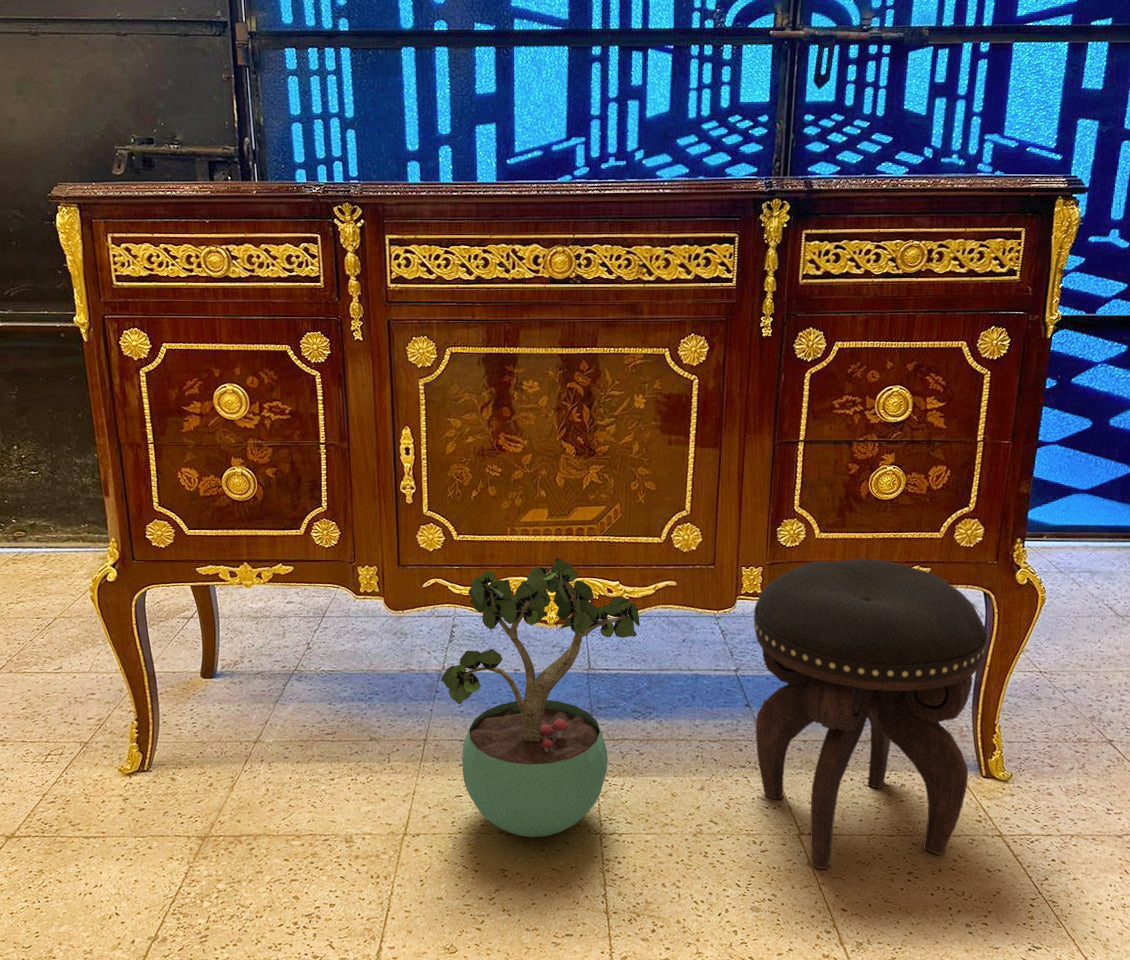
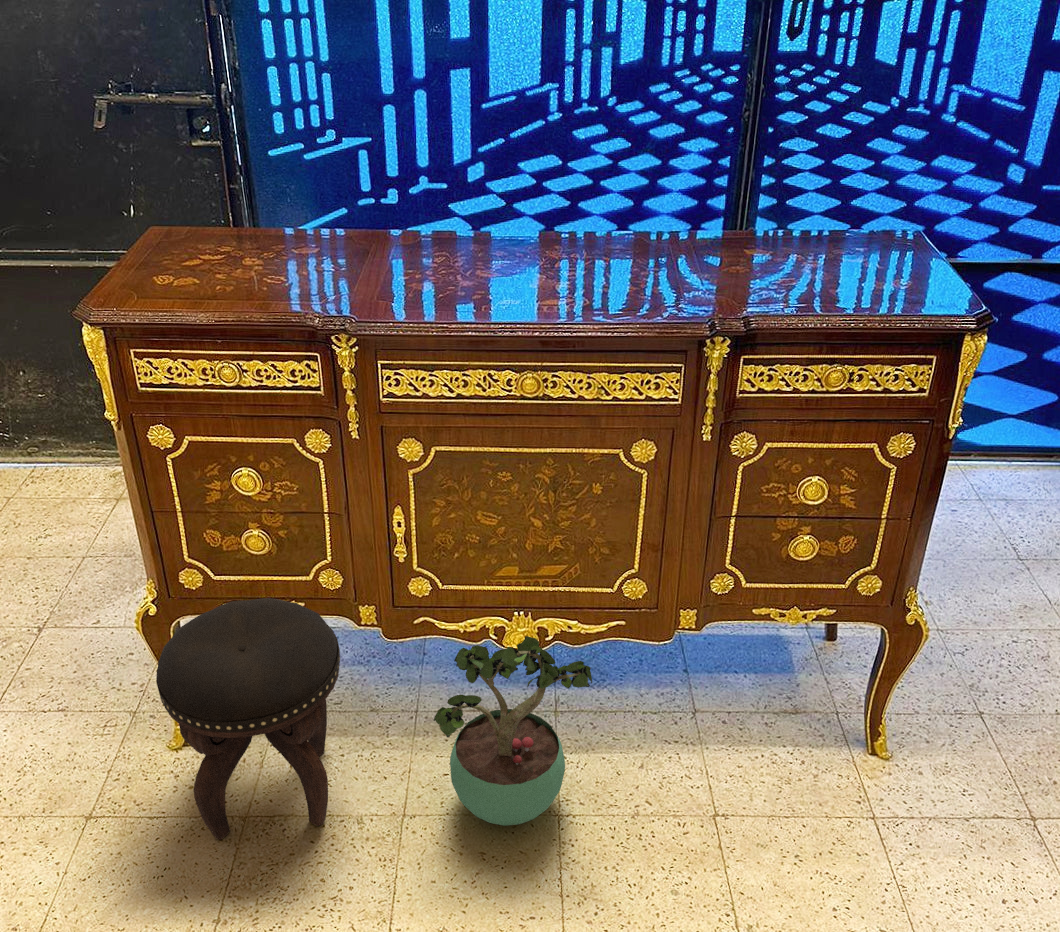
footstool: present [754,559,987,869] -> present [156,598,340,840]

